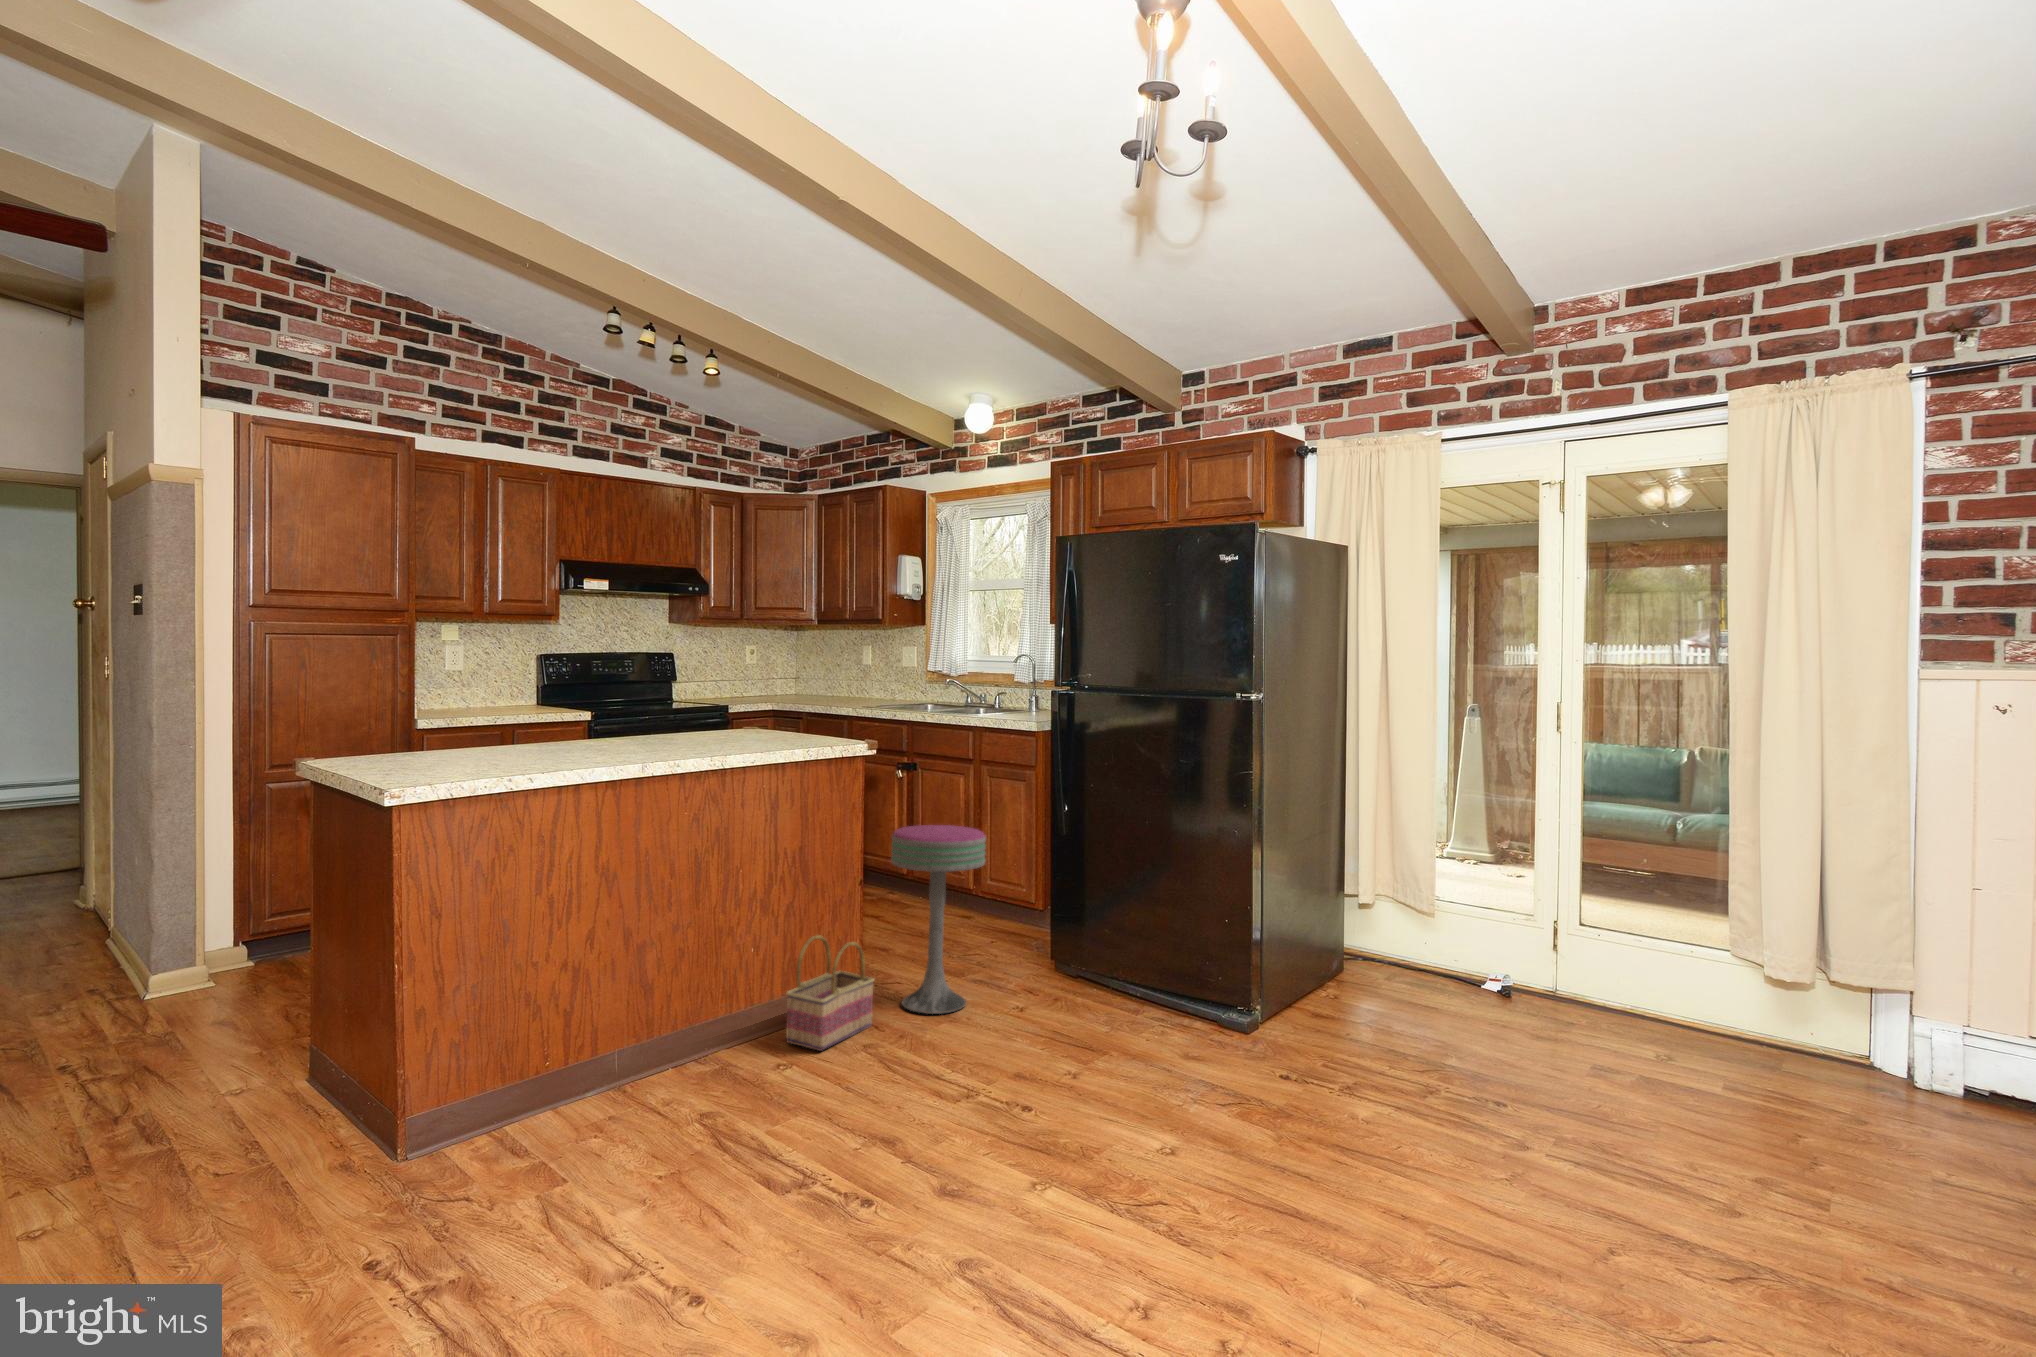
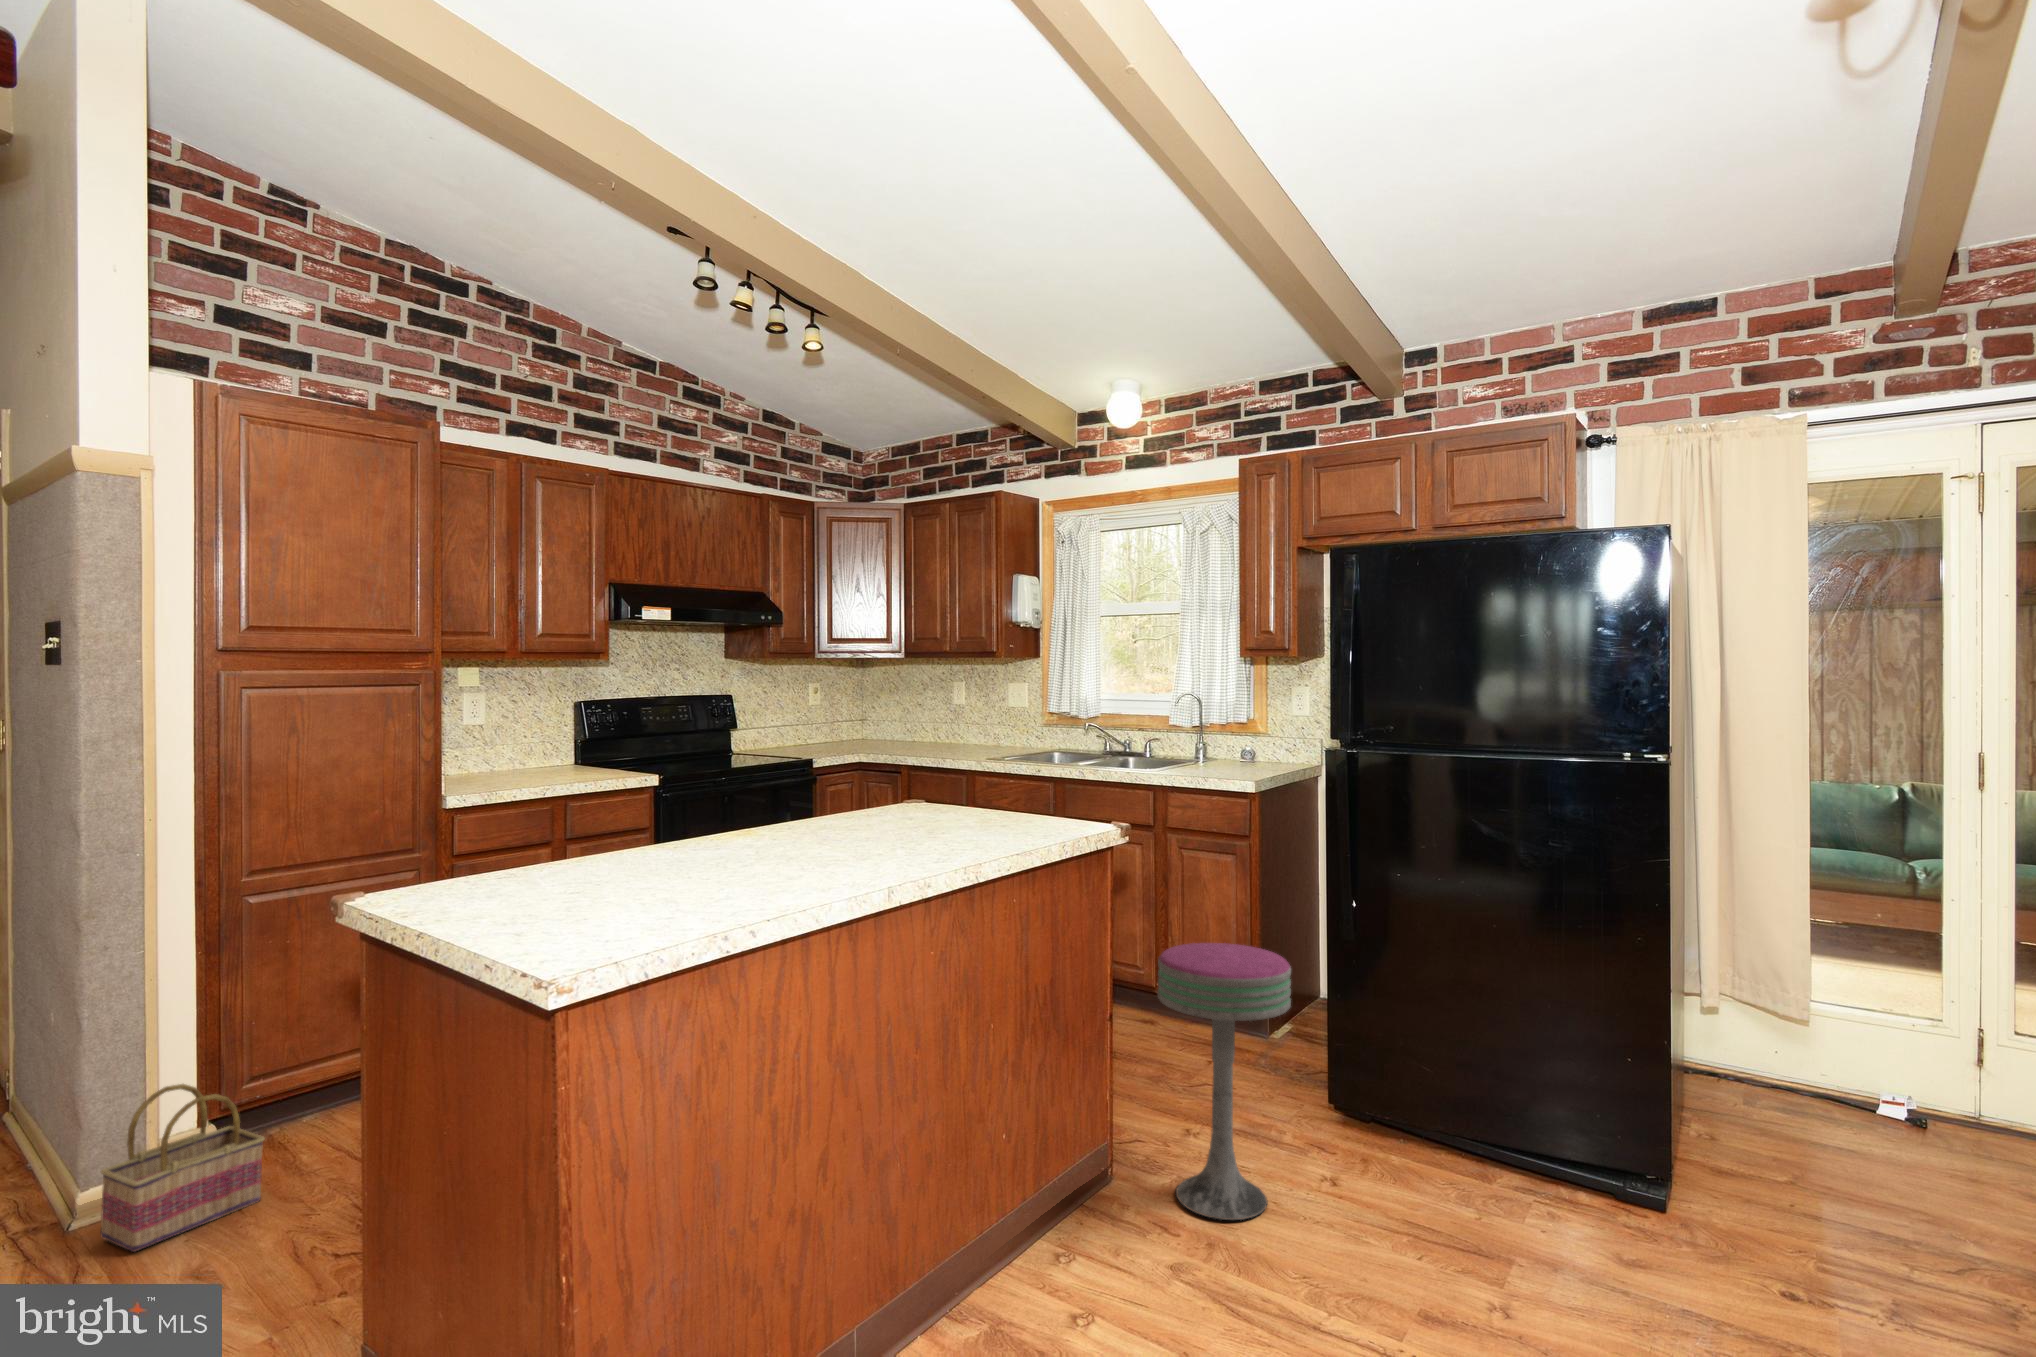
basket: present [786,935,874,1051] -> present [101,1084,265,1252]

